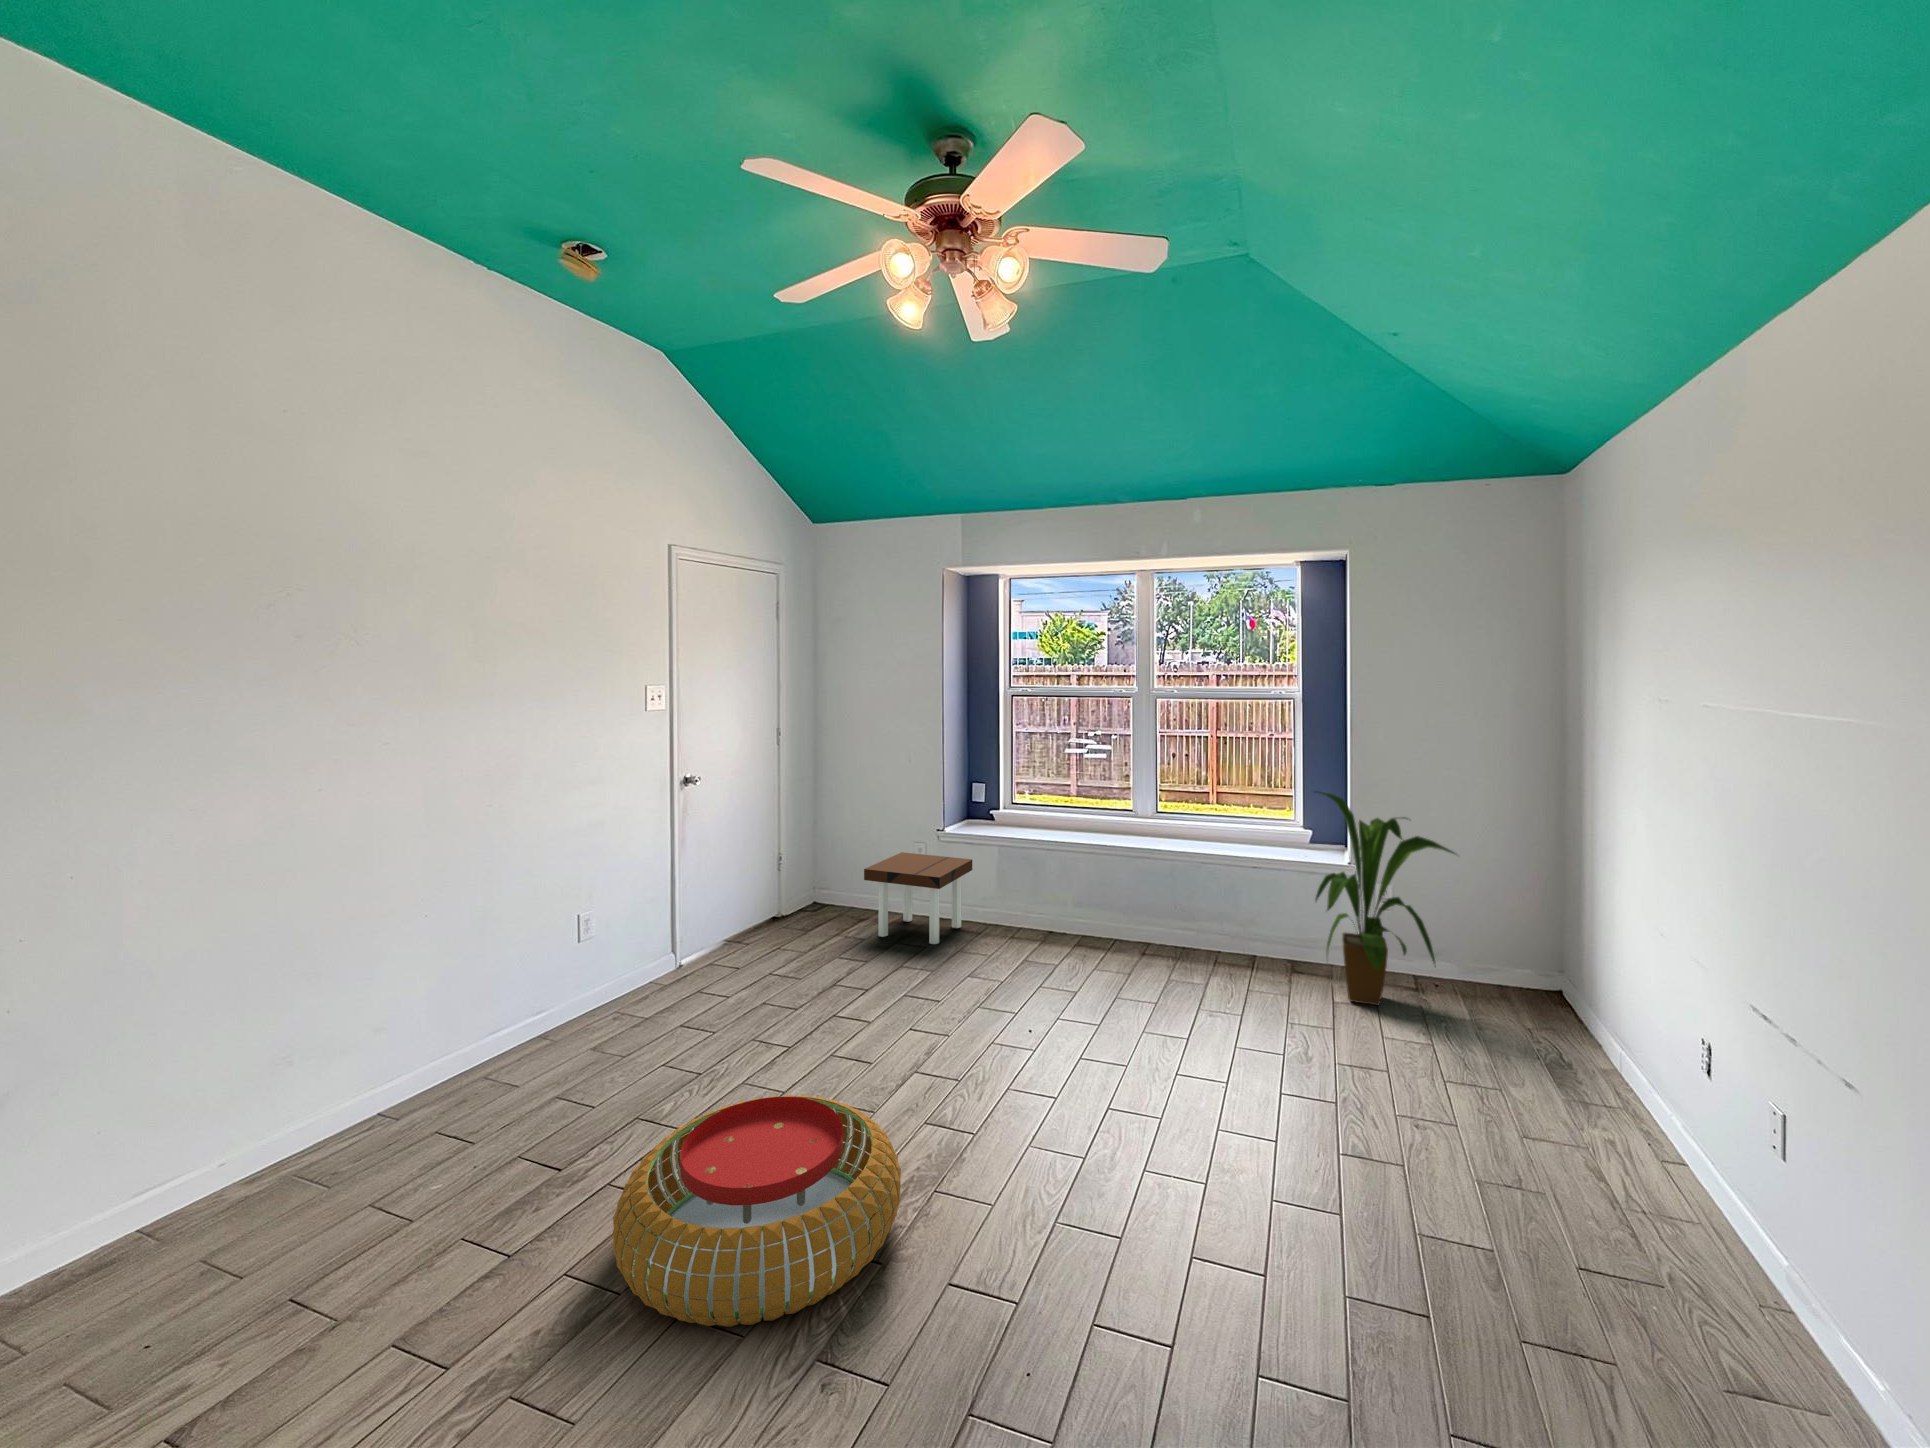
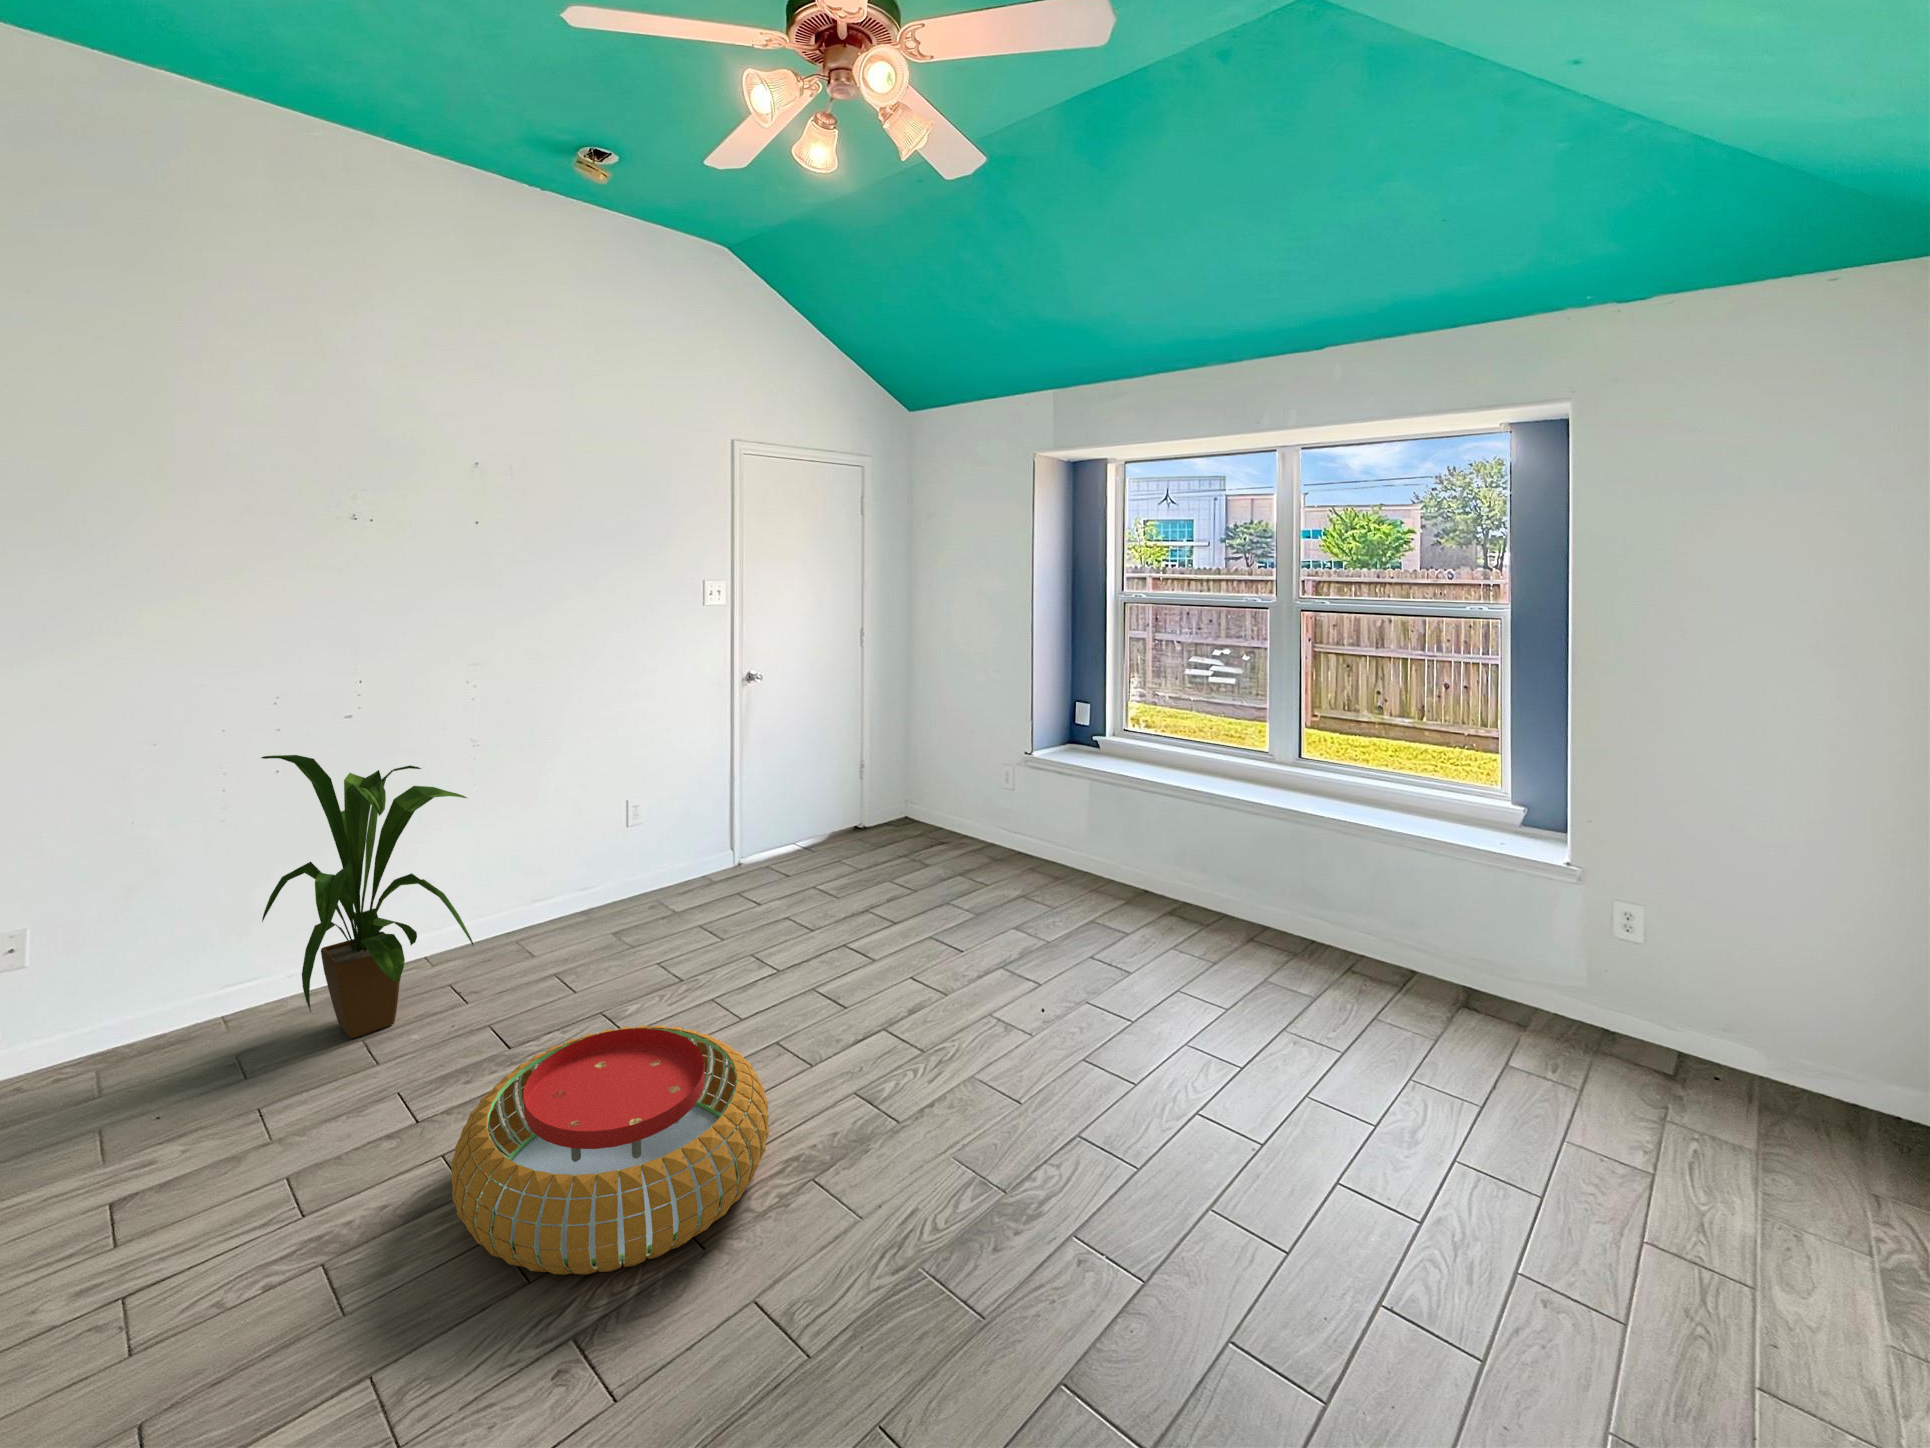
house plant: present [1315,791,1455,1005] -> present [261,755,474,1038]
side table: present [864,852,972,944] -> none [930,775,1059,883]

